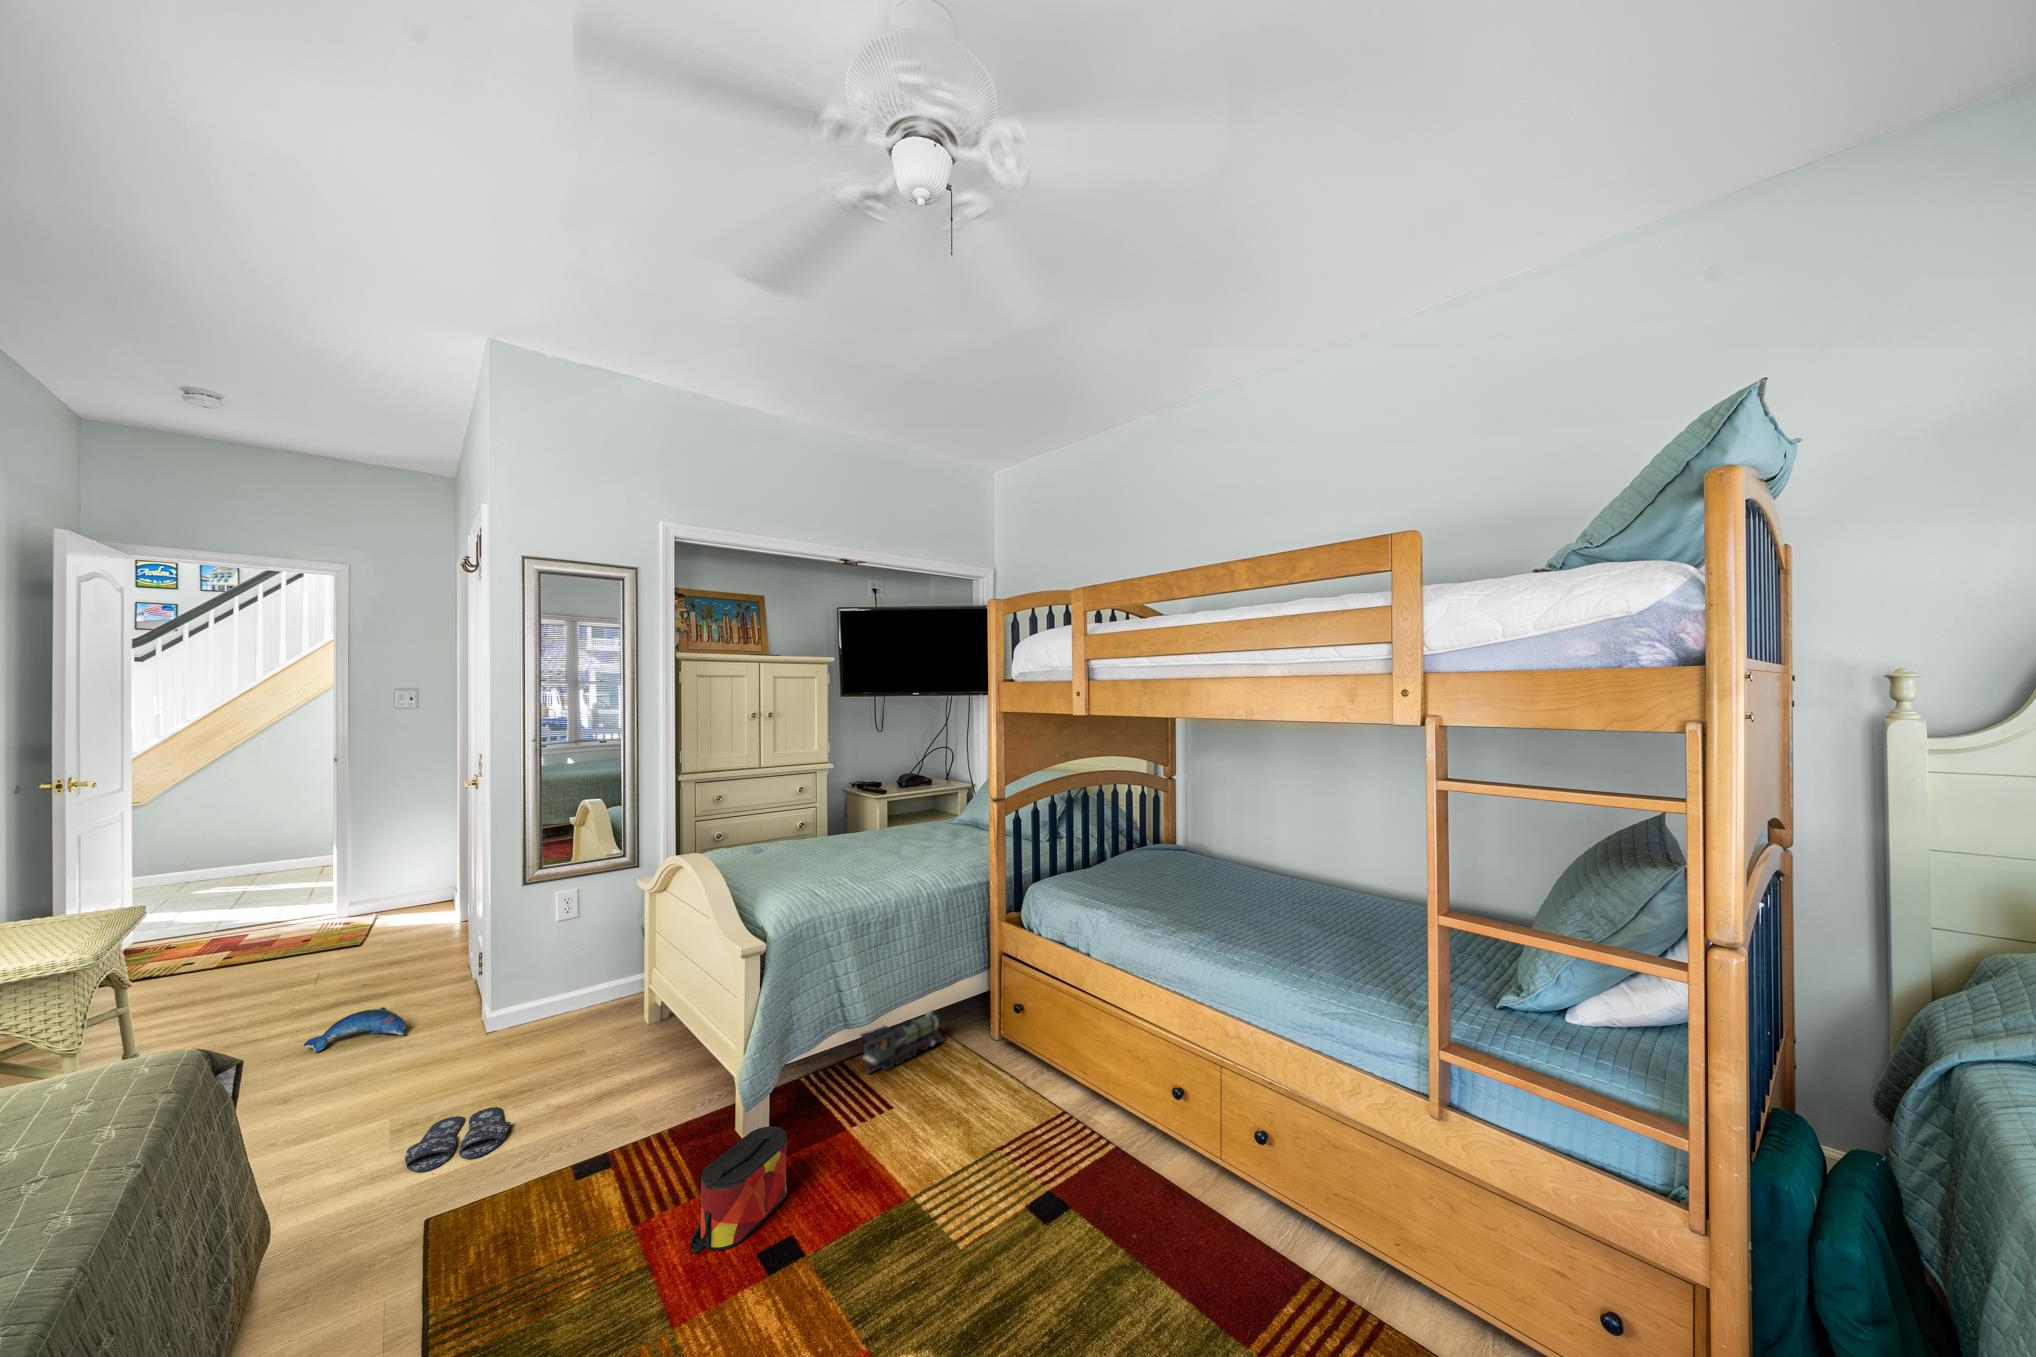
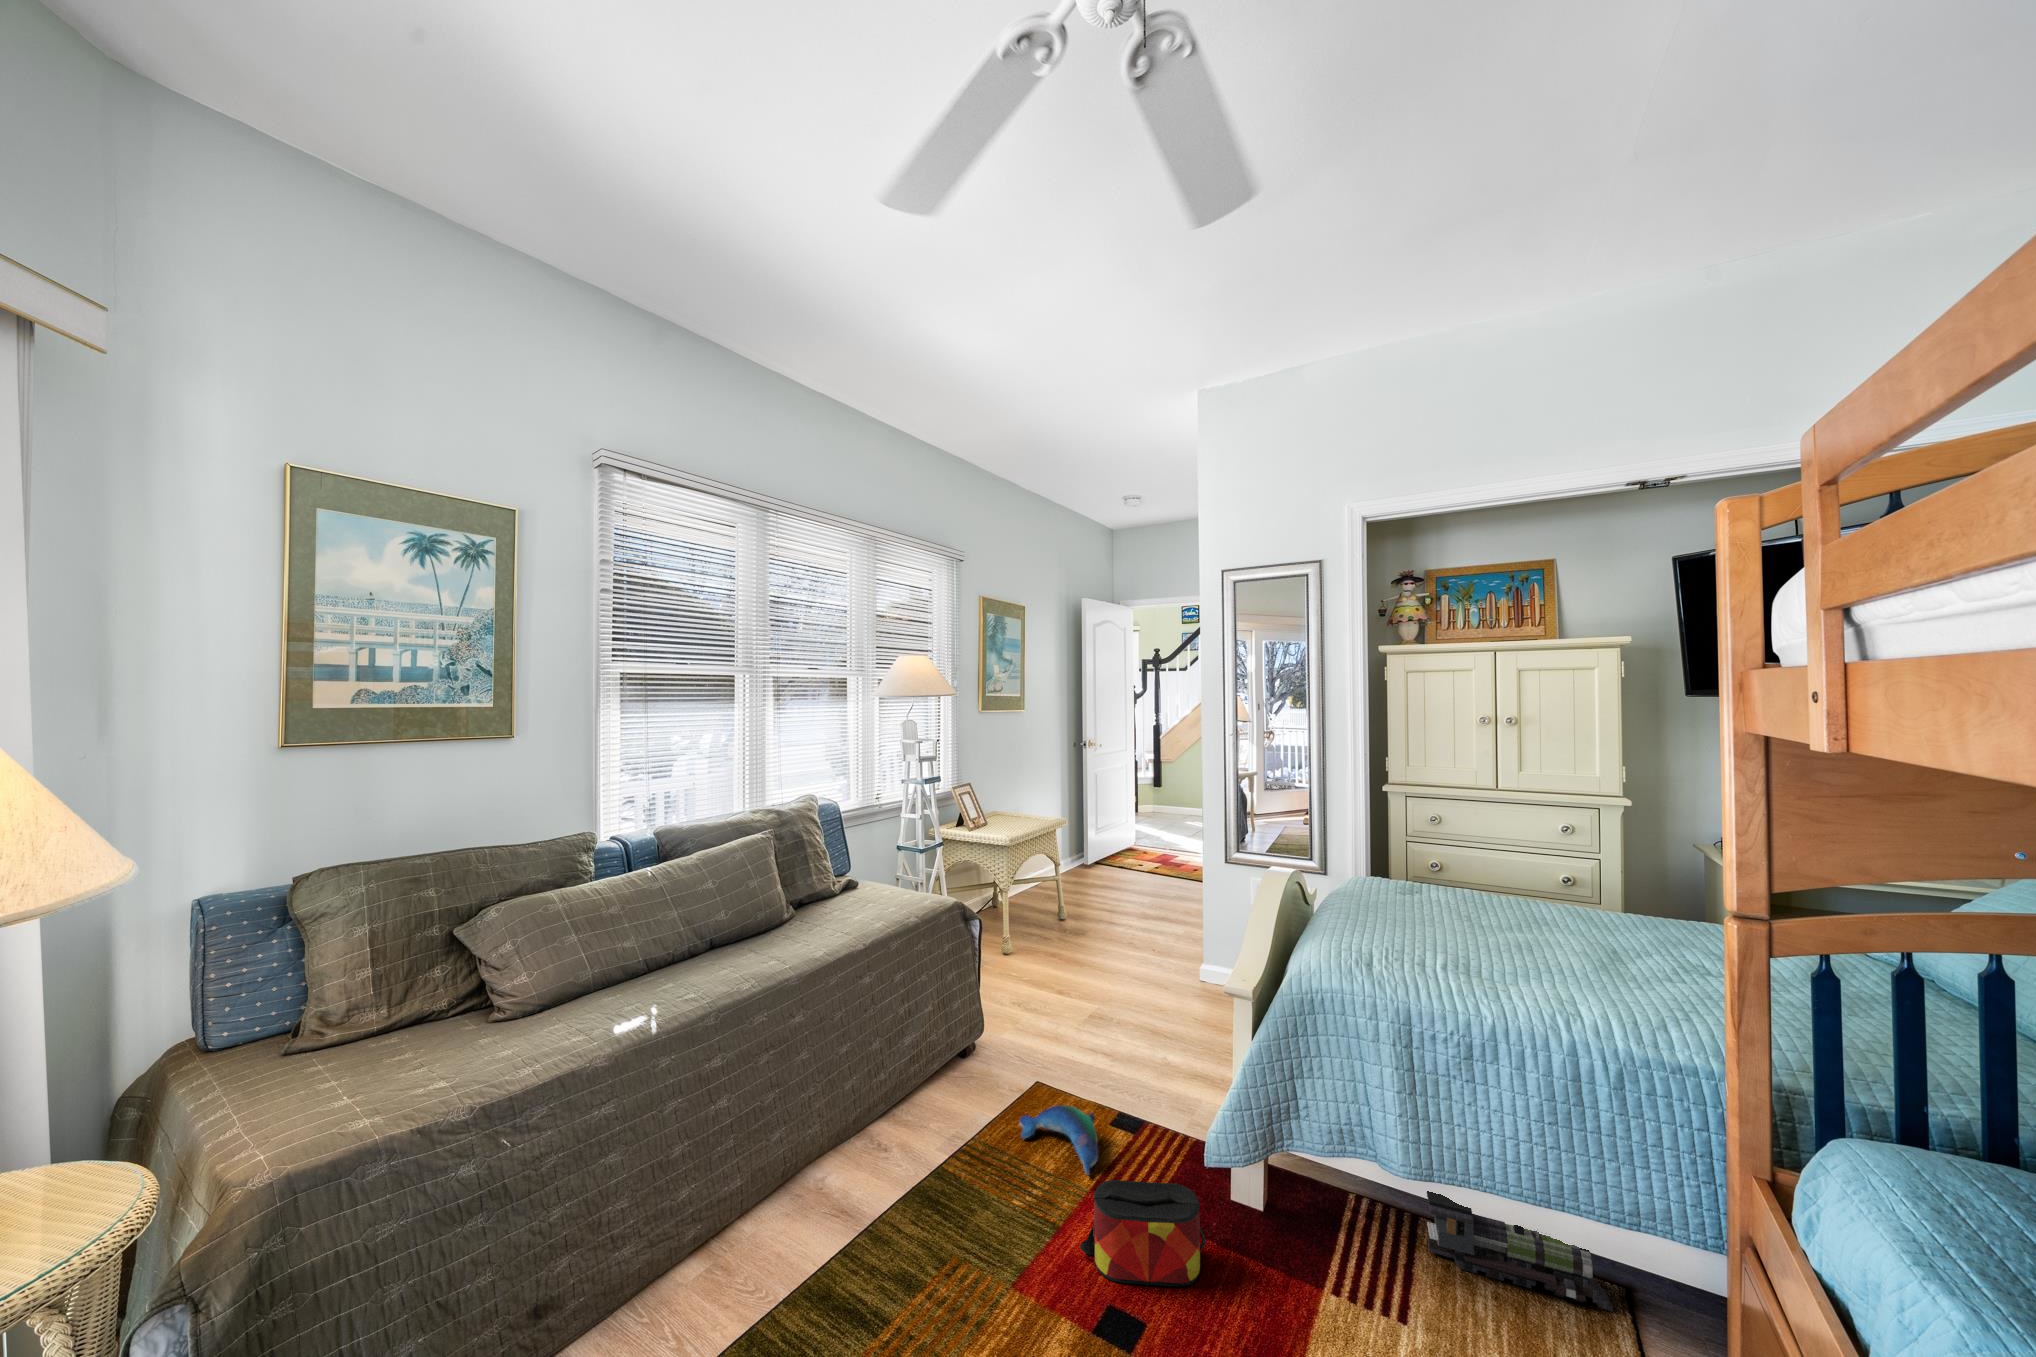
plush toy: present [304,1007,406,1052] -> present [1019,1105,1098,1175]
slippers: present [405,1107,511,1172] -> none [1065,1025,1139,1066]

